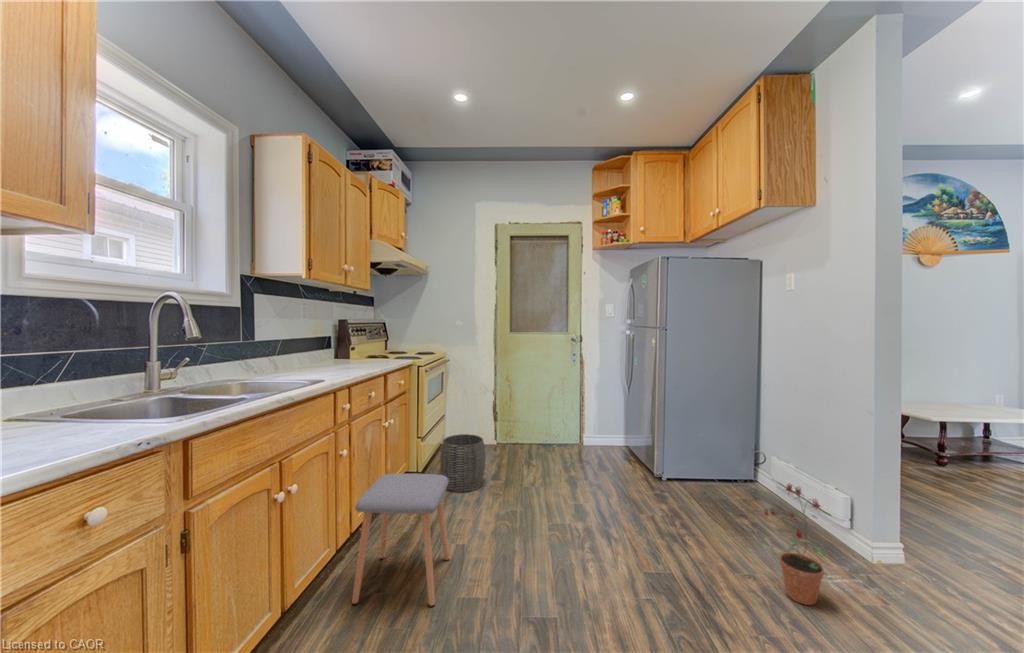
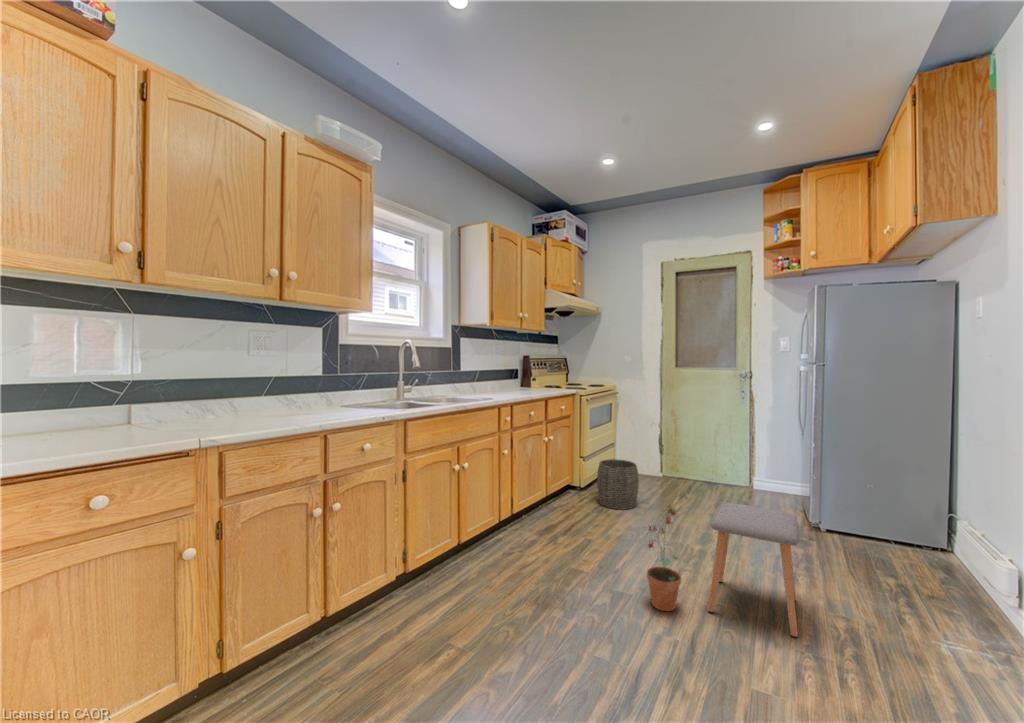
stool: present [352,473,449,607] -> present [708,503,799,638]
potted plant: present [764,484,826,605] -> present [647,506,681,611]

